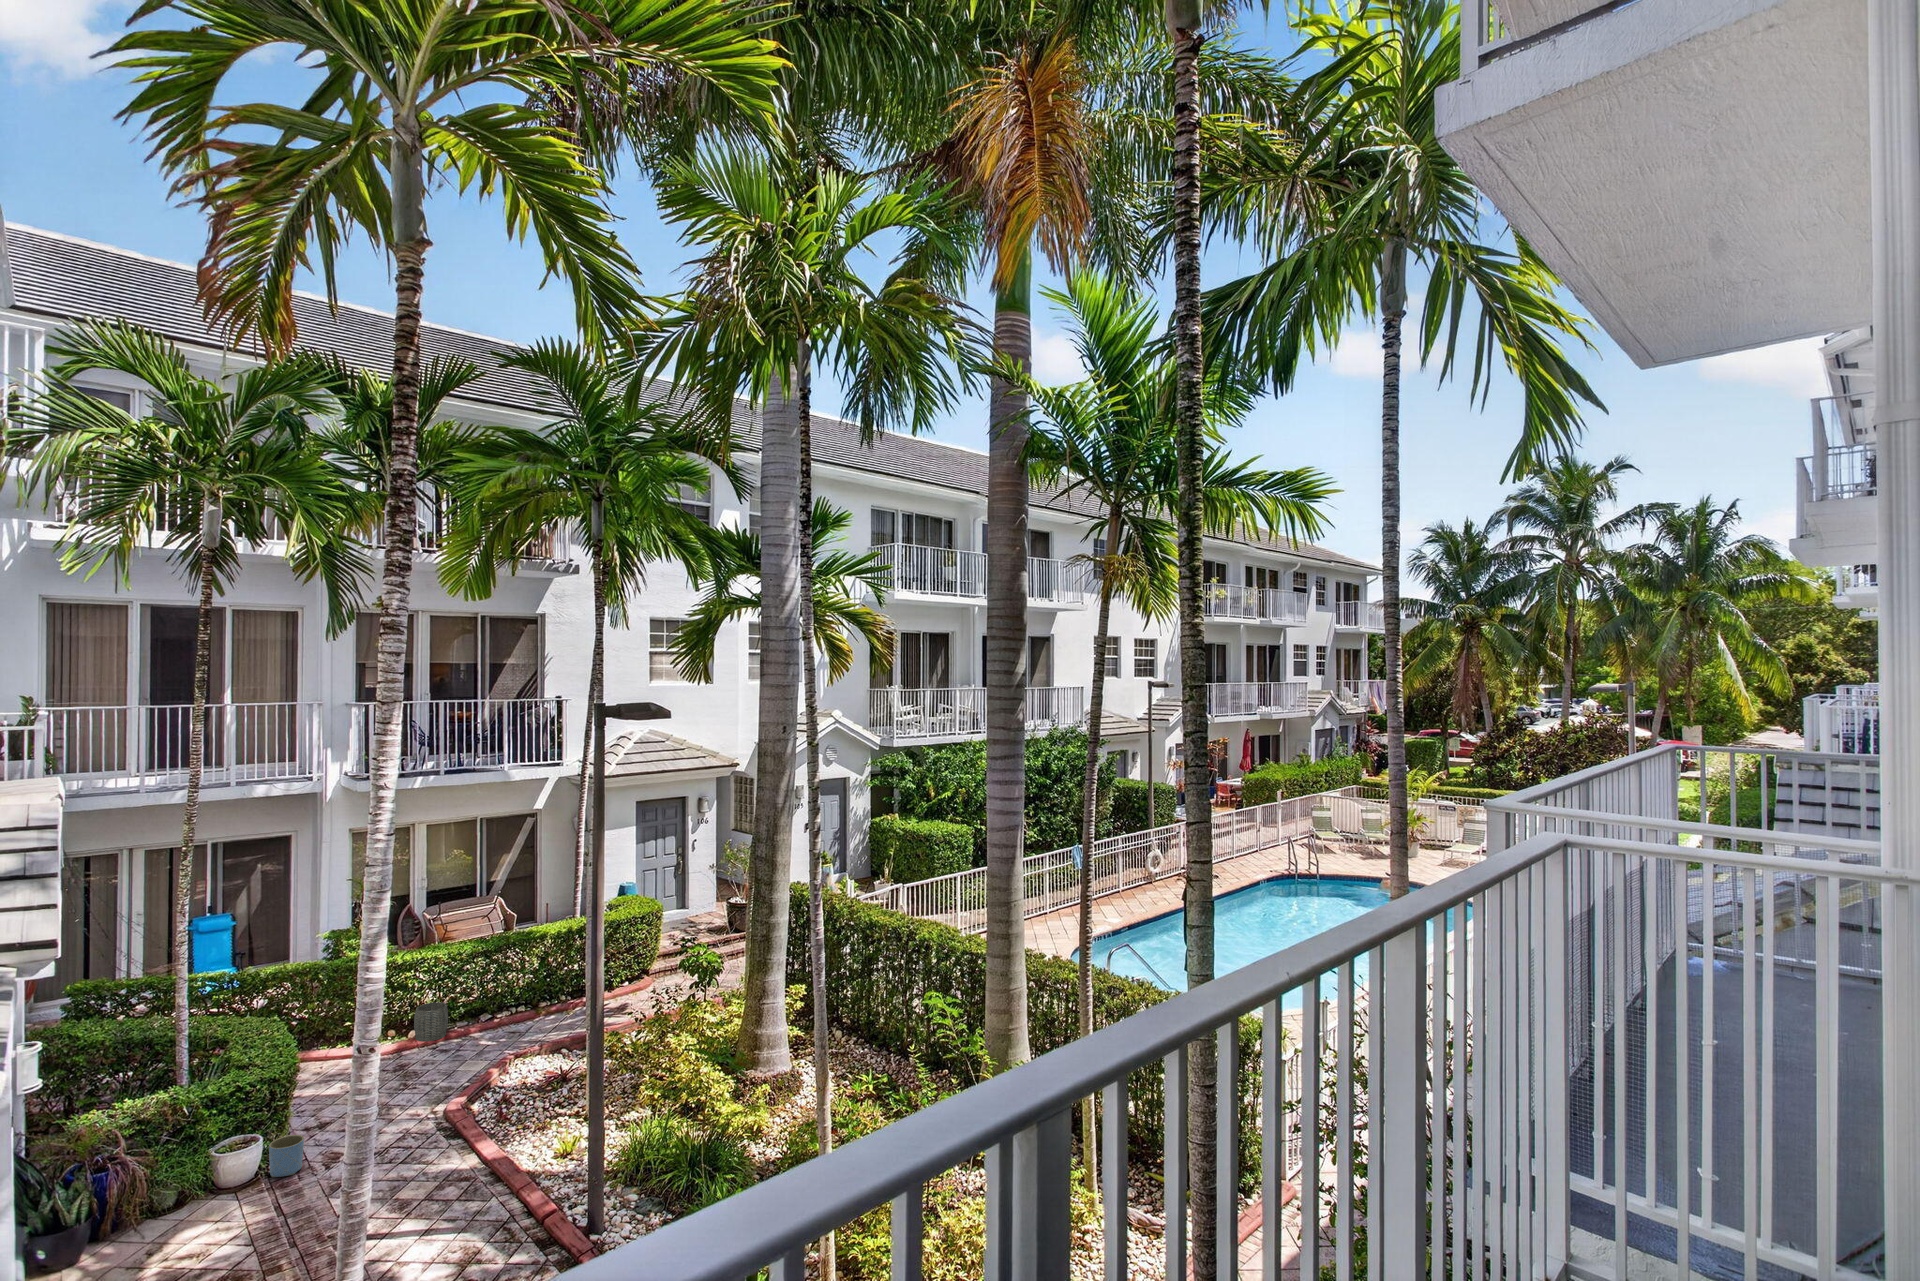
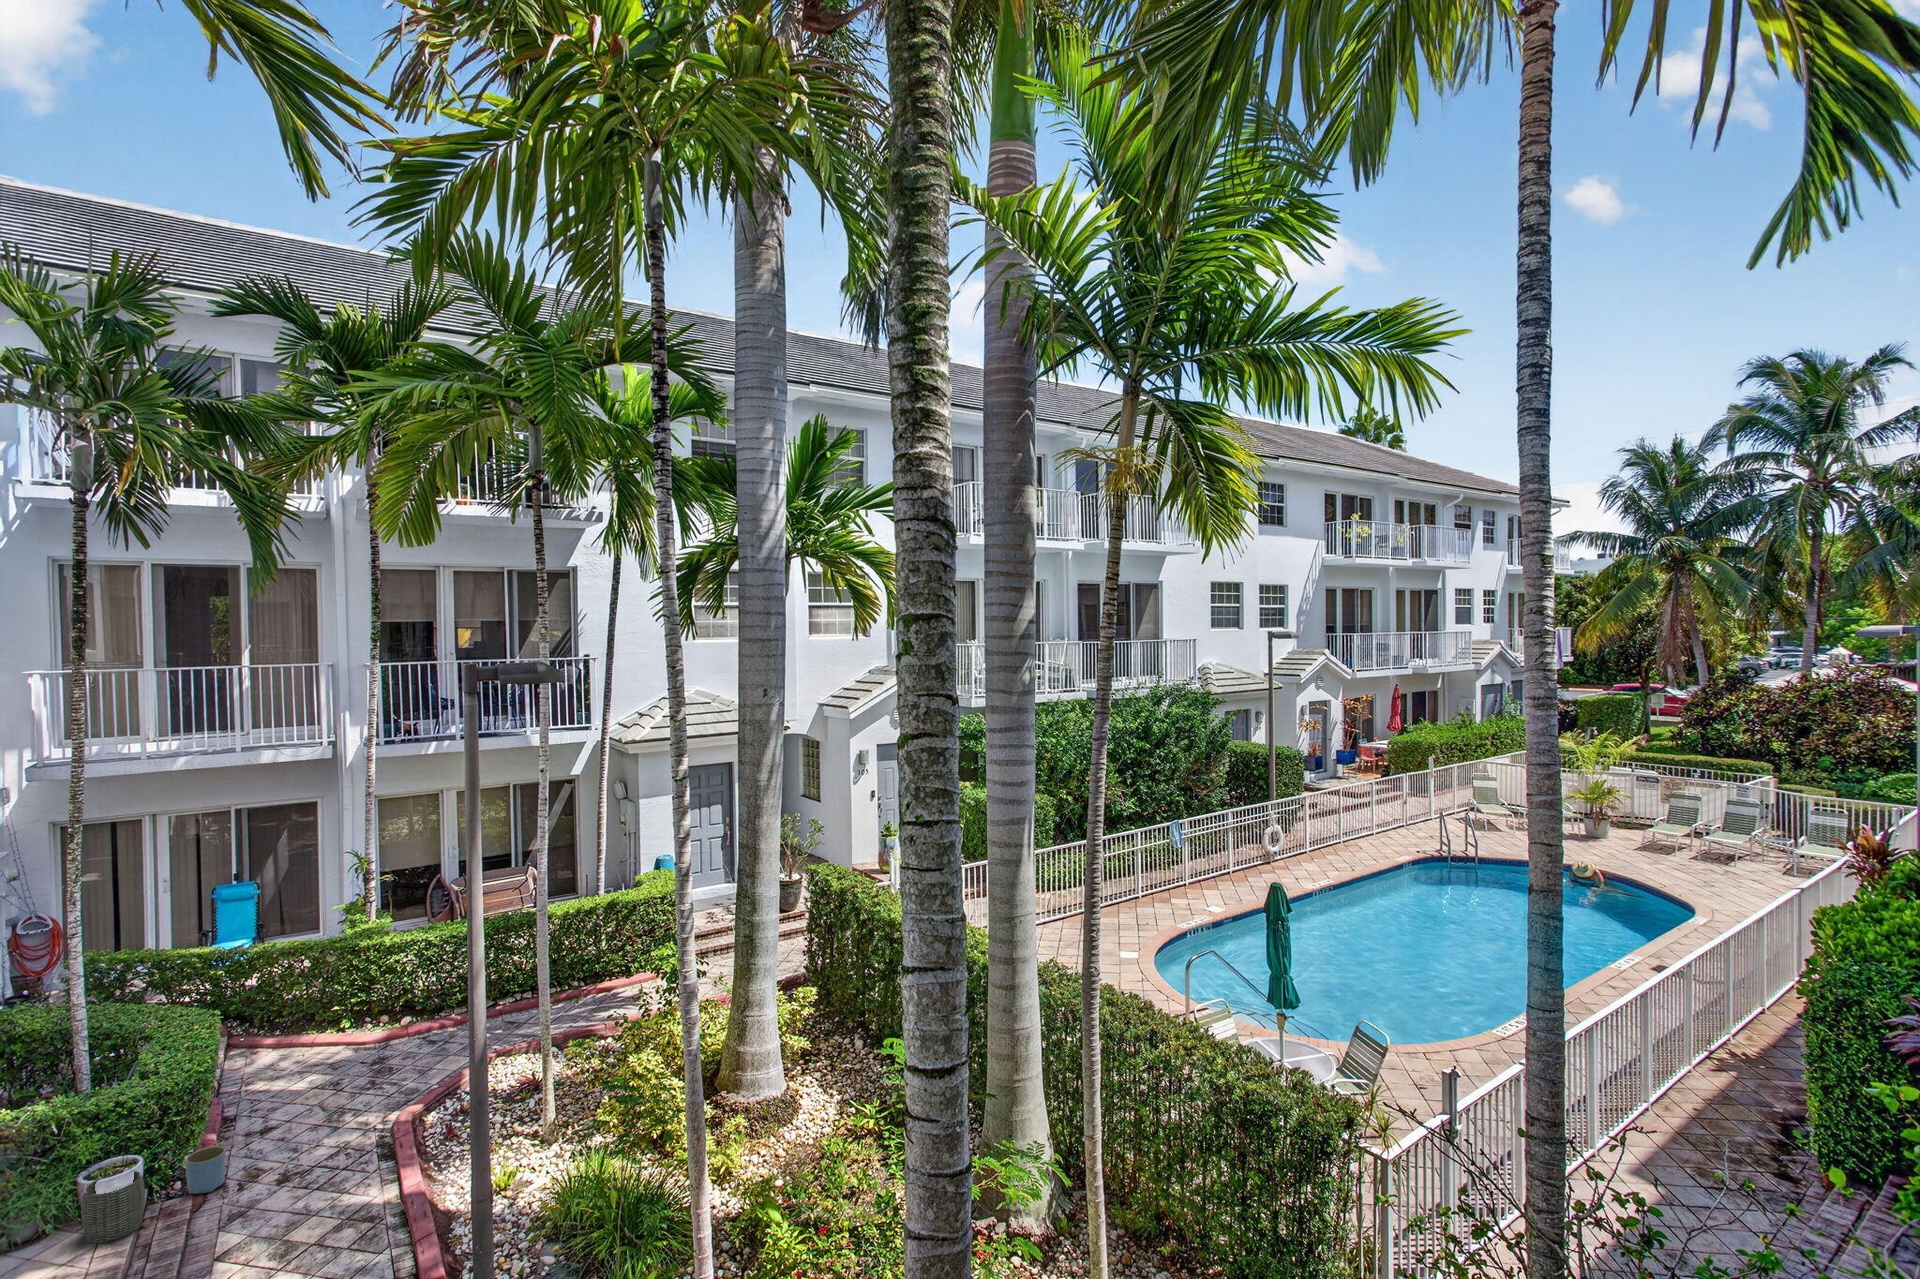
woven basket: present [414,1002,448,1042] -> present [81,1171,145,1243]

